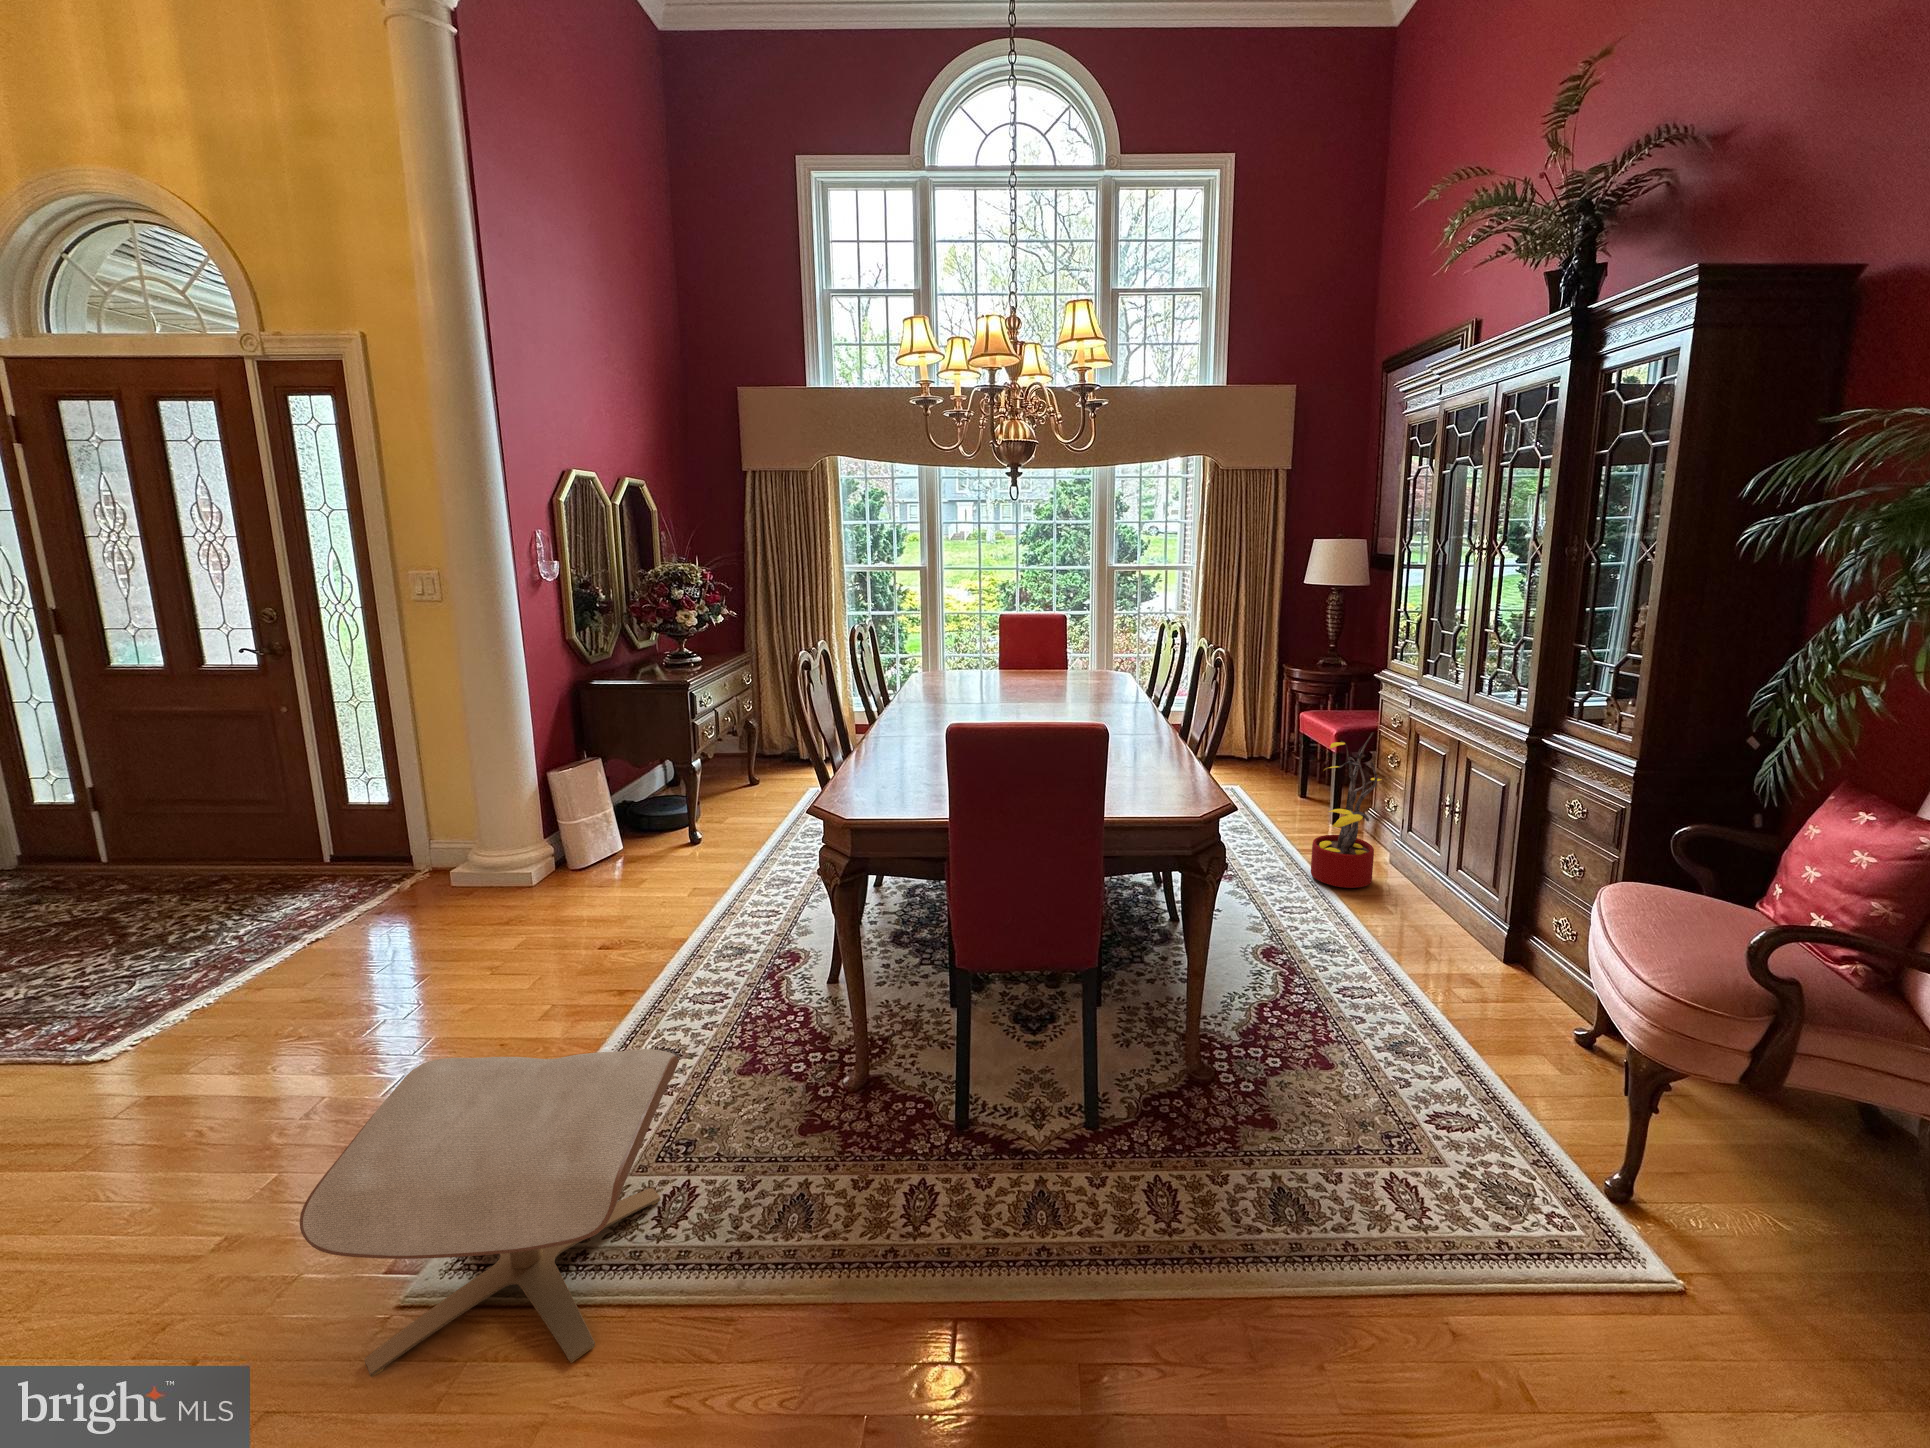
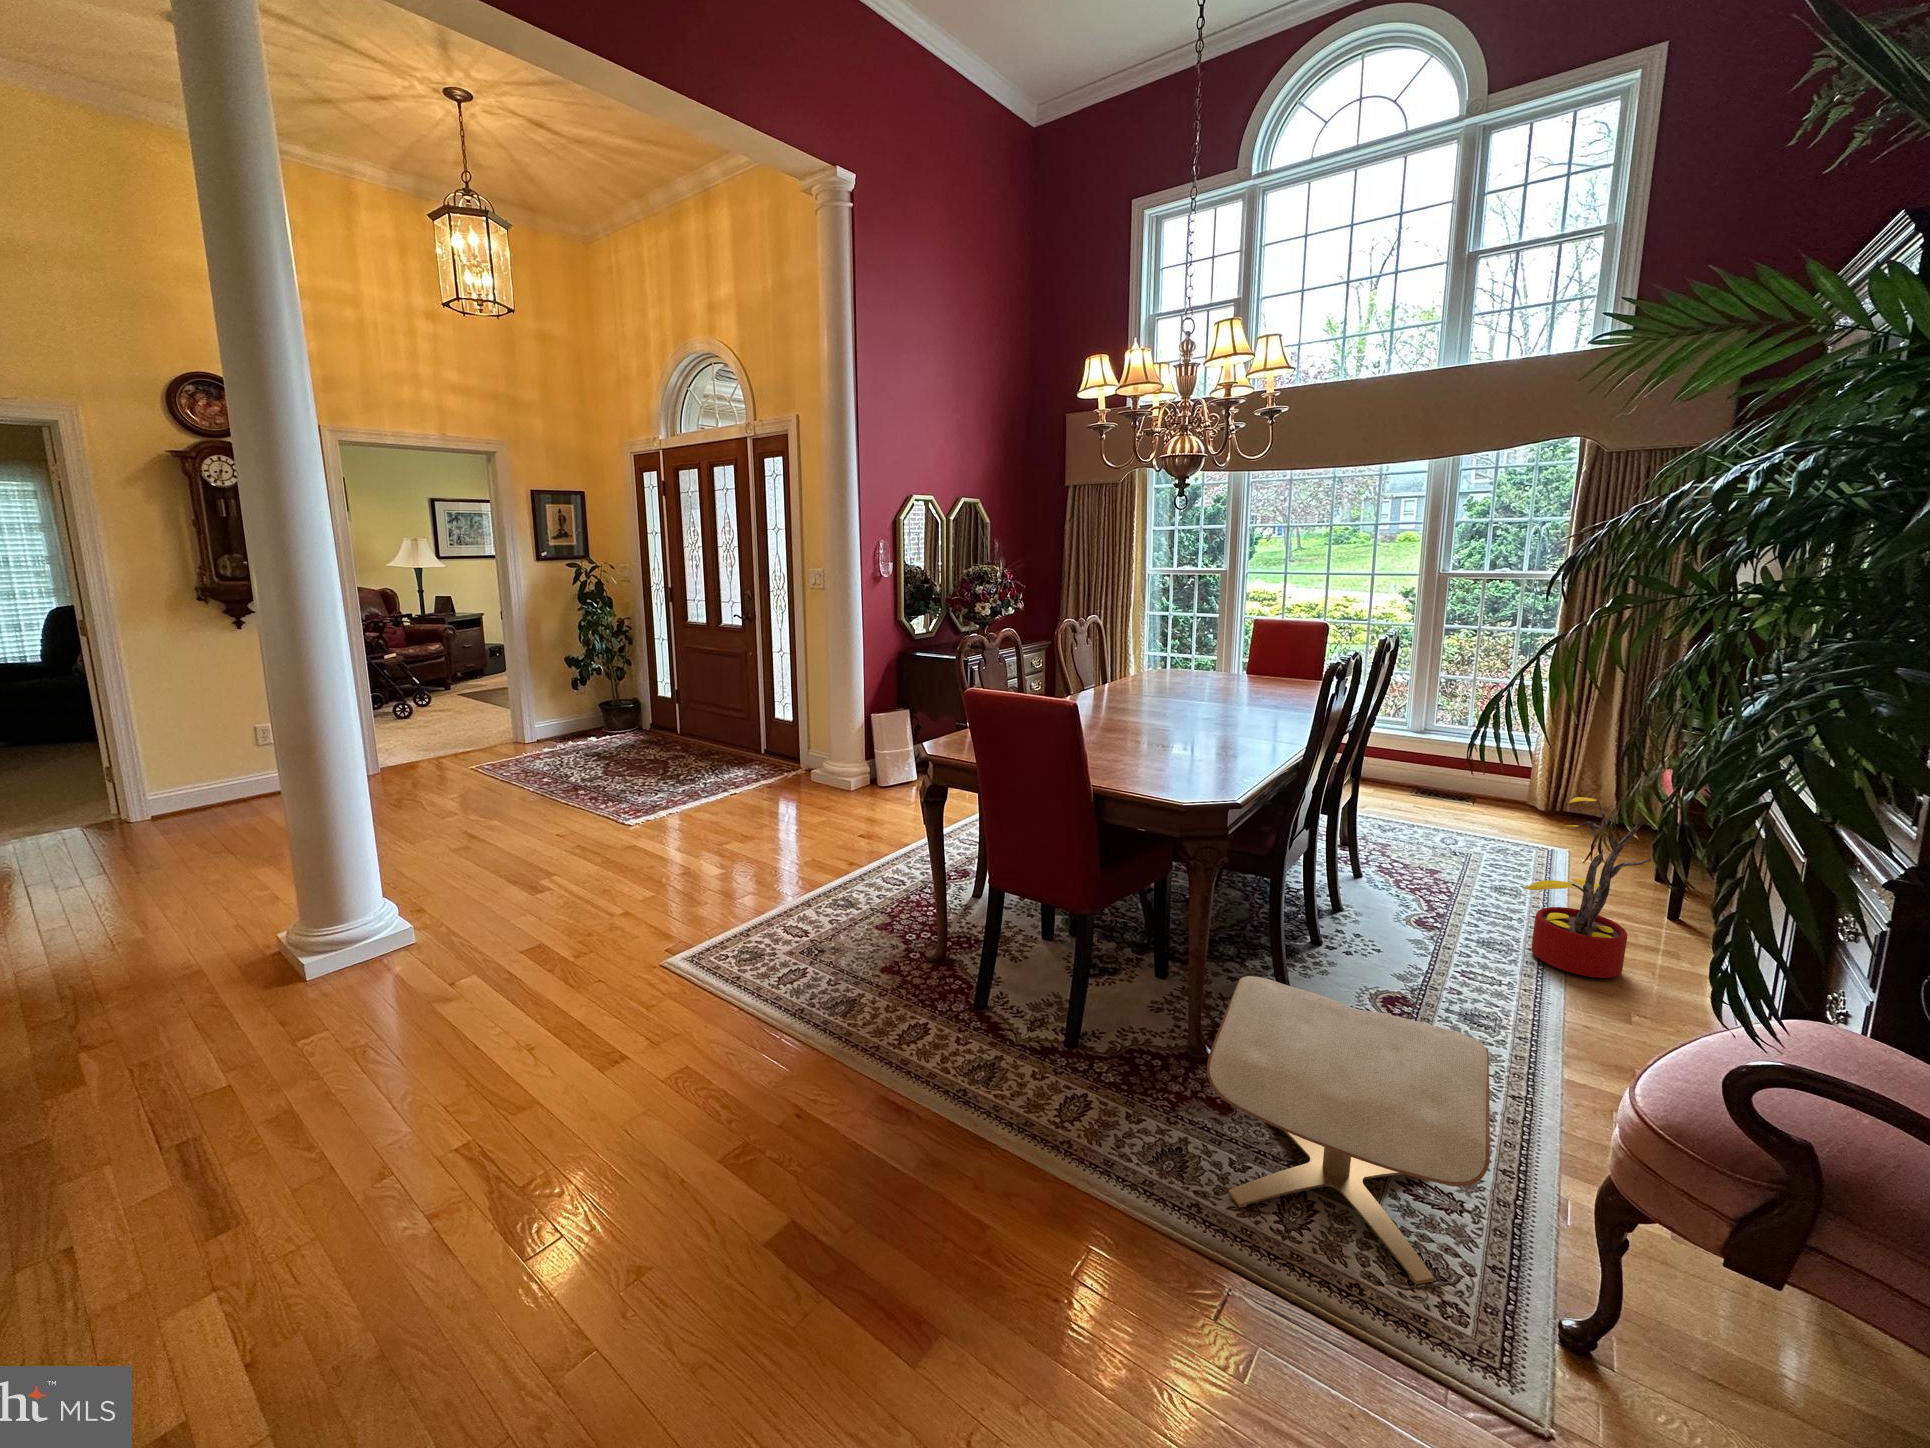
ottoman: present [300,1049,678,1377] -> present [1207,976,1490,1284]

